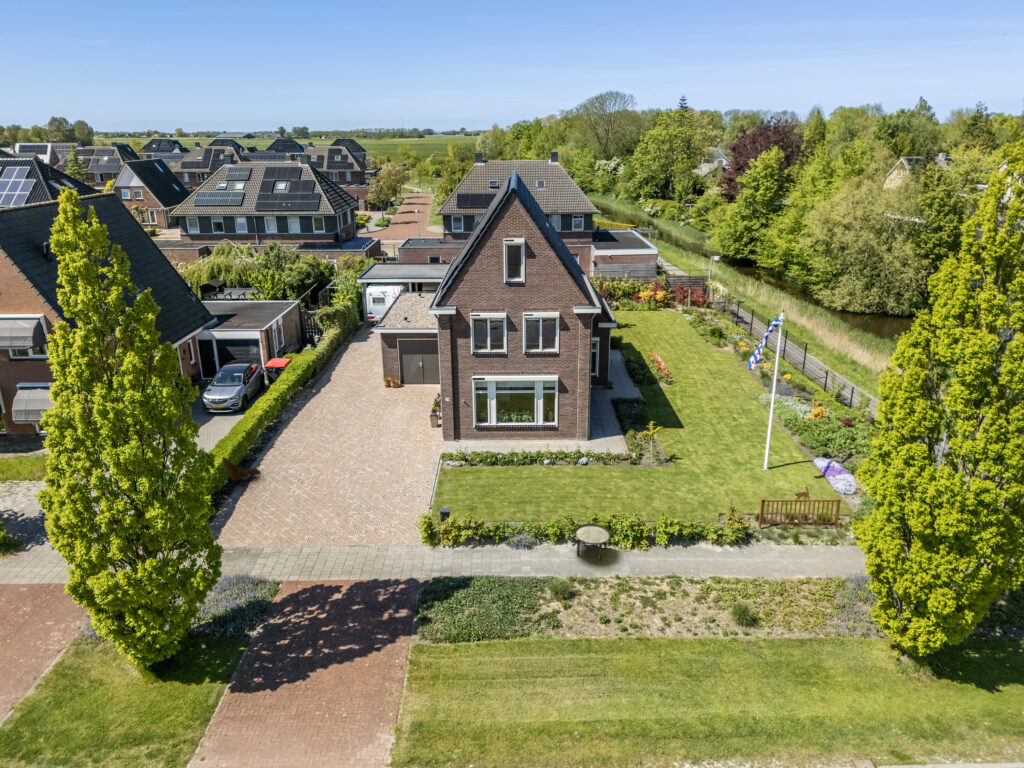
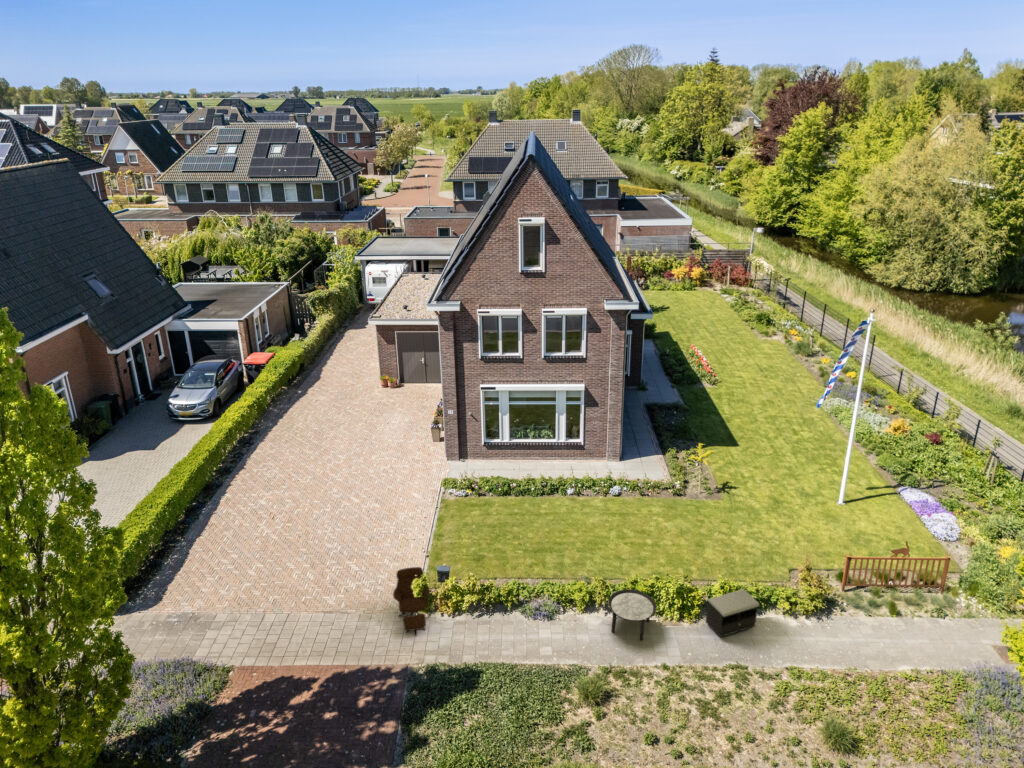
lounge chair: present [222,457,261,486] -> present [393,567,430,635]
storage bench: none [650,522,691,558] -> present [706,589,759,637]

